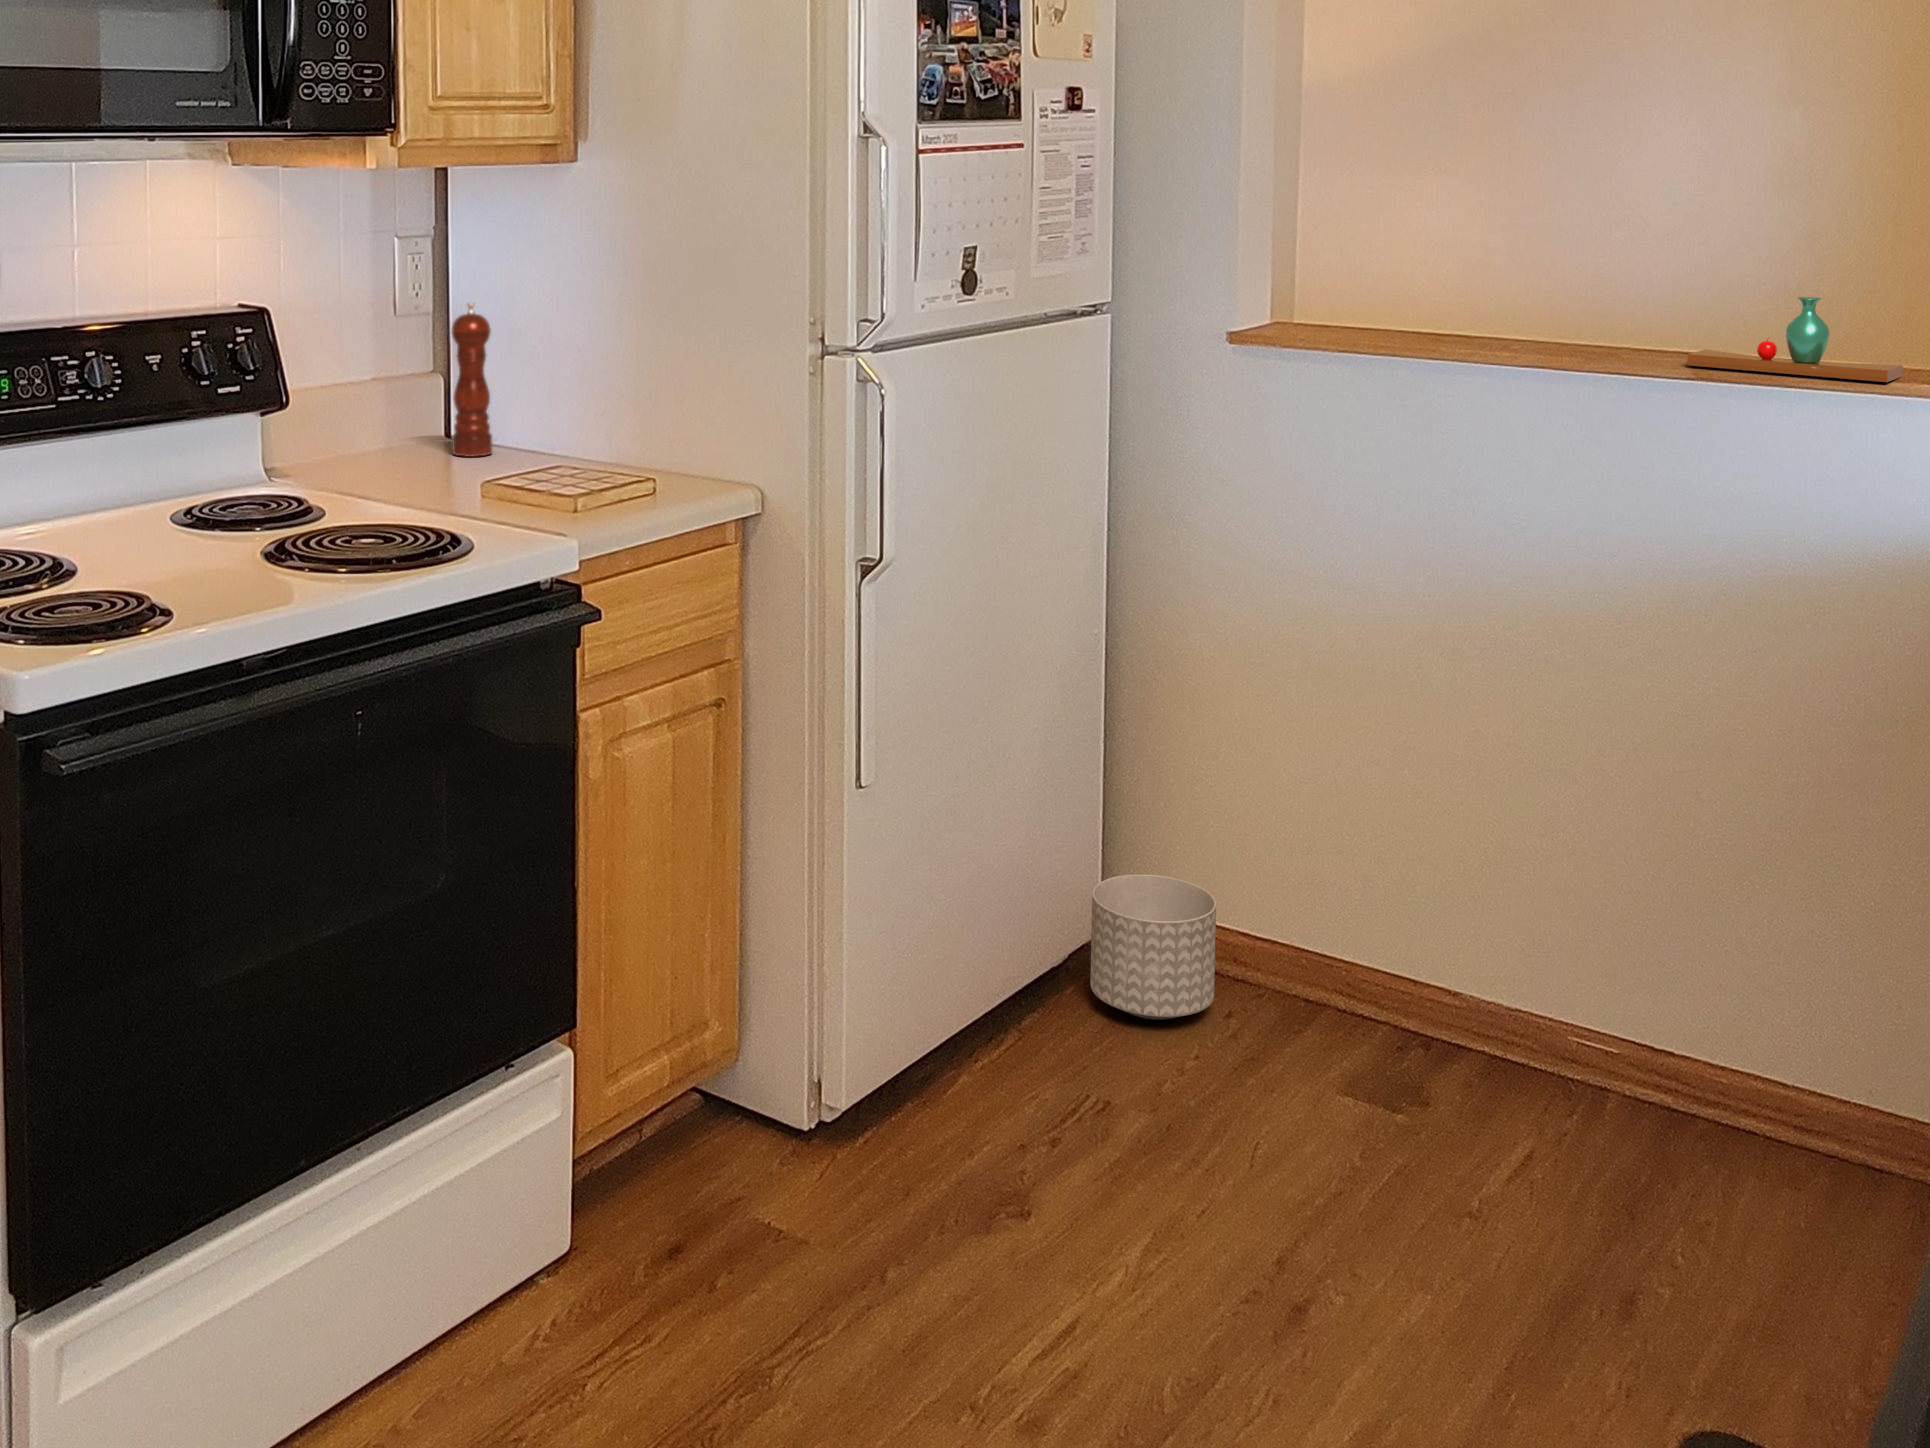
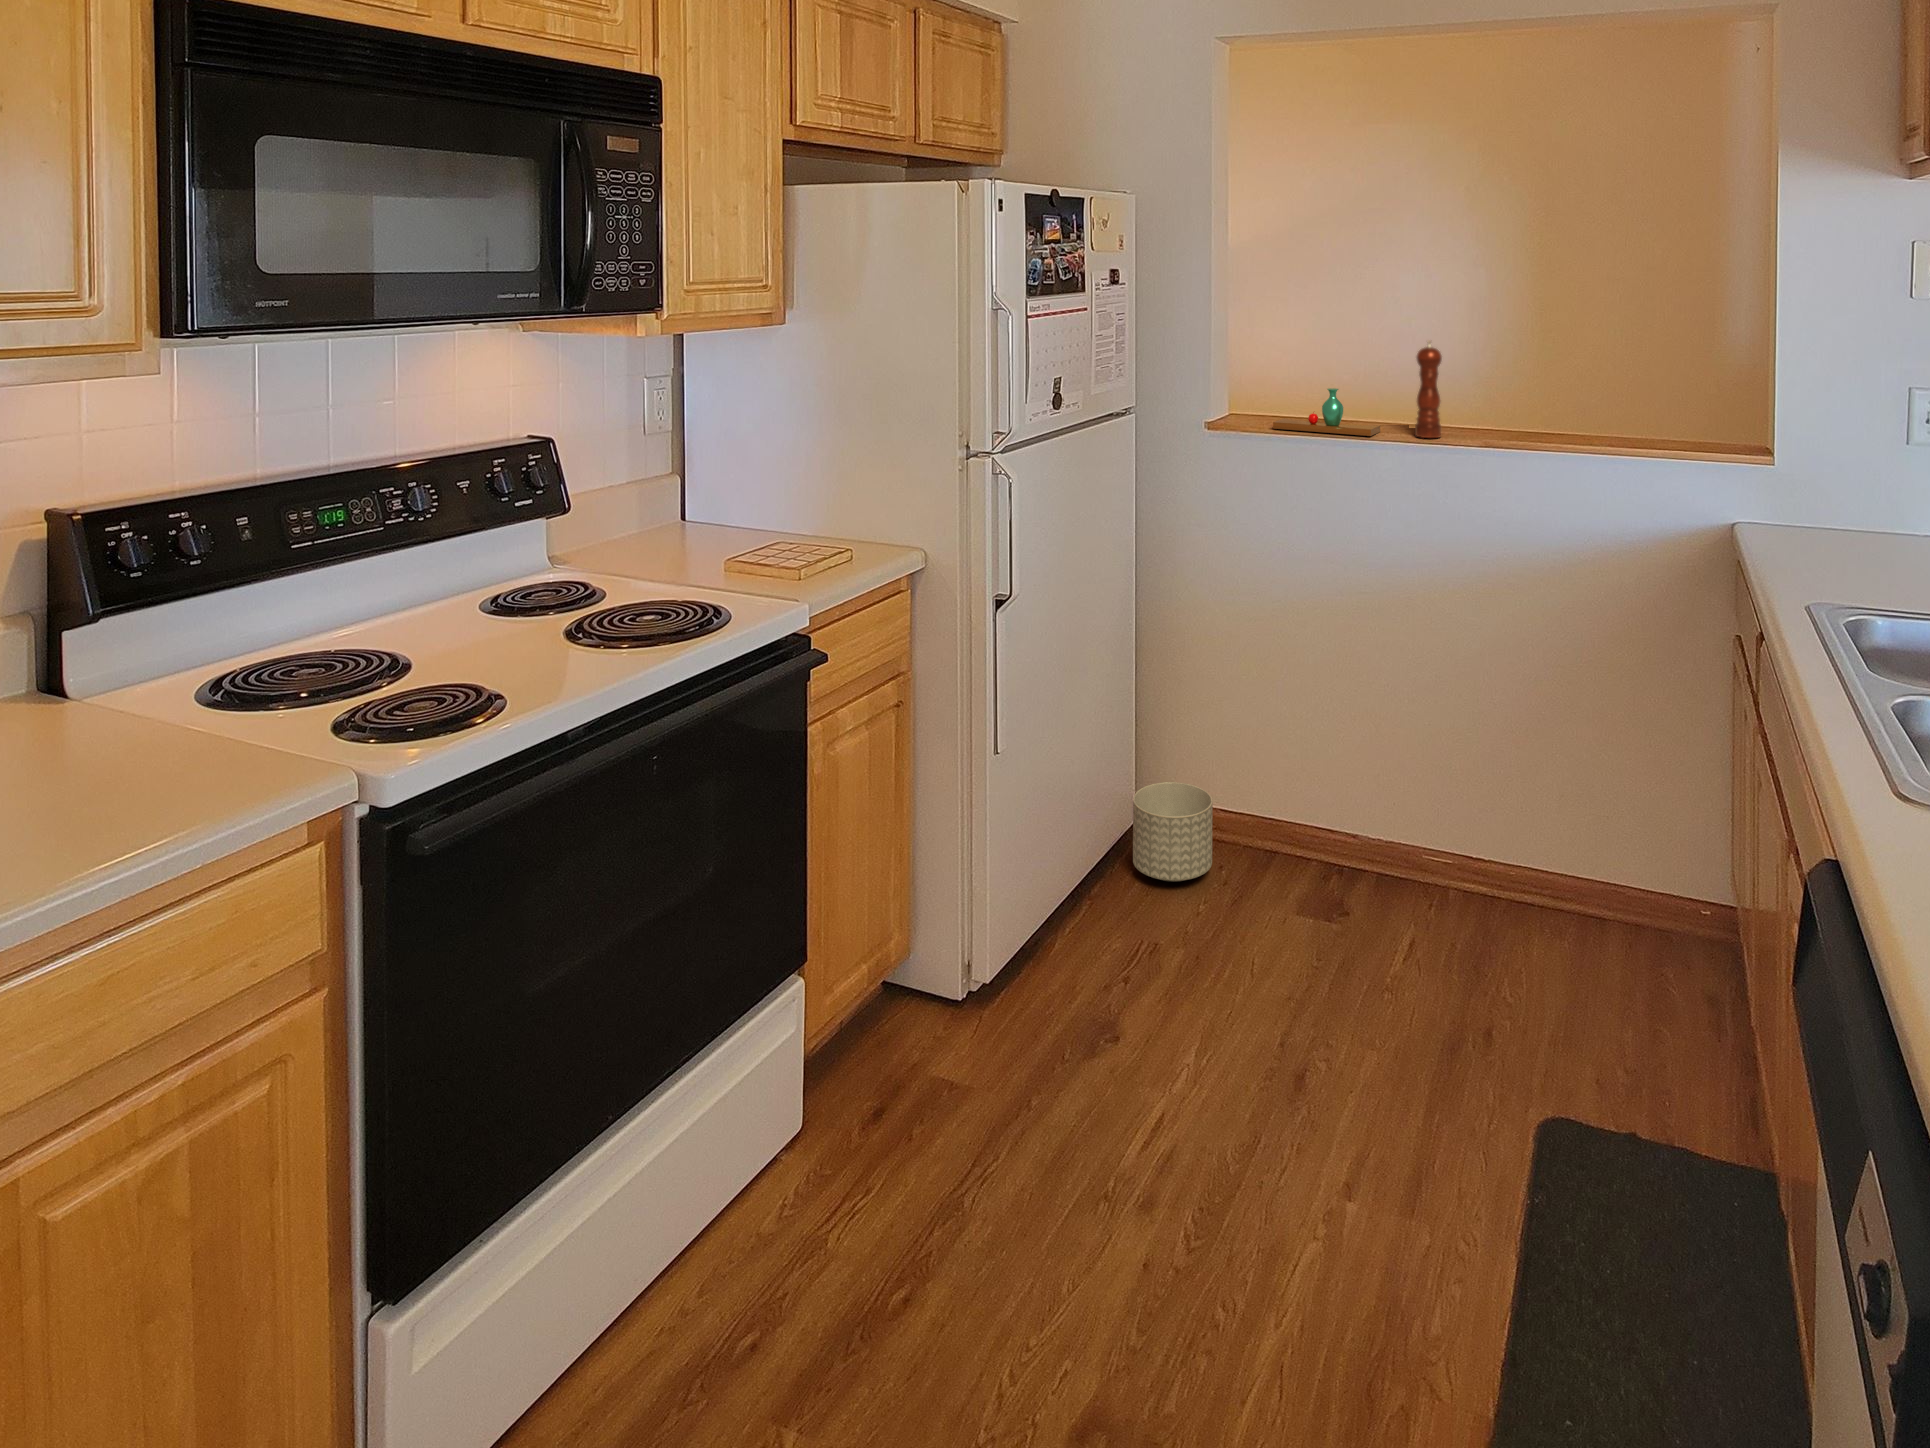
vase: present [1687,297,1903,382] -> present [1273,388,1380,436]
pepper mill: present [451,303,493,457] -> present [1415,340,1442,438]

